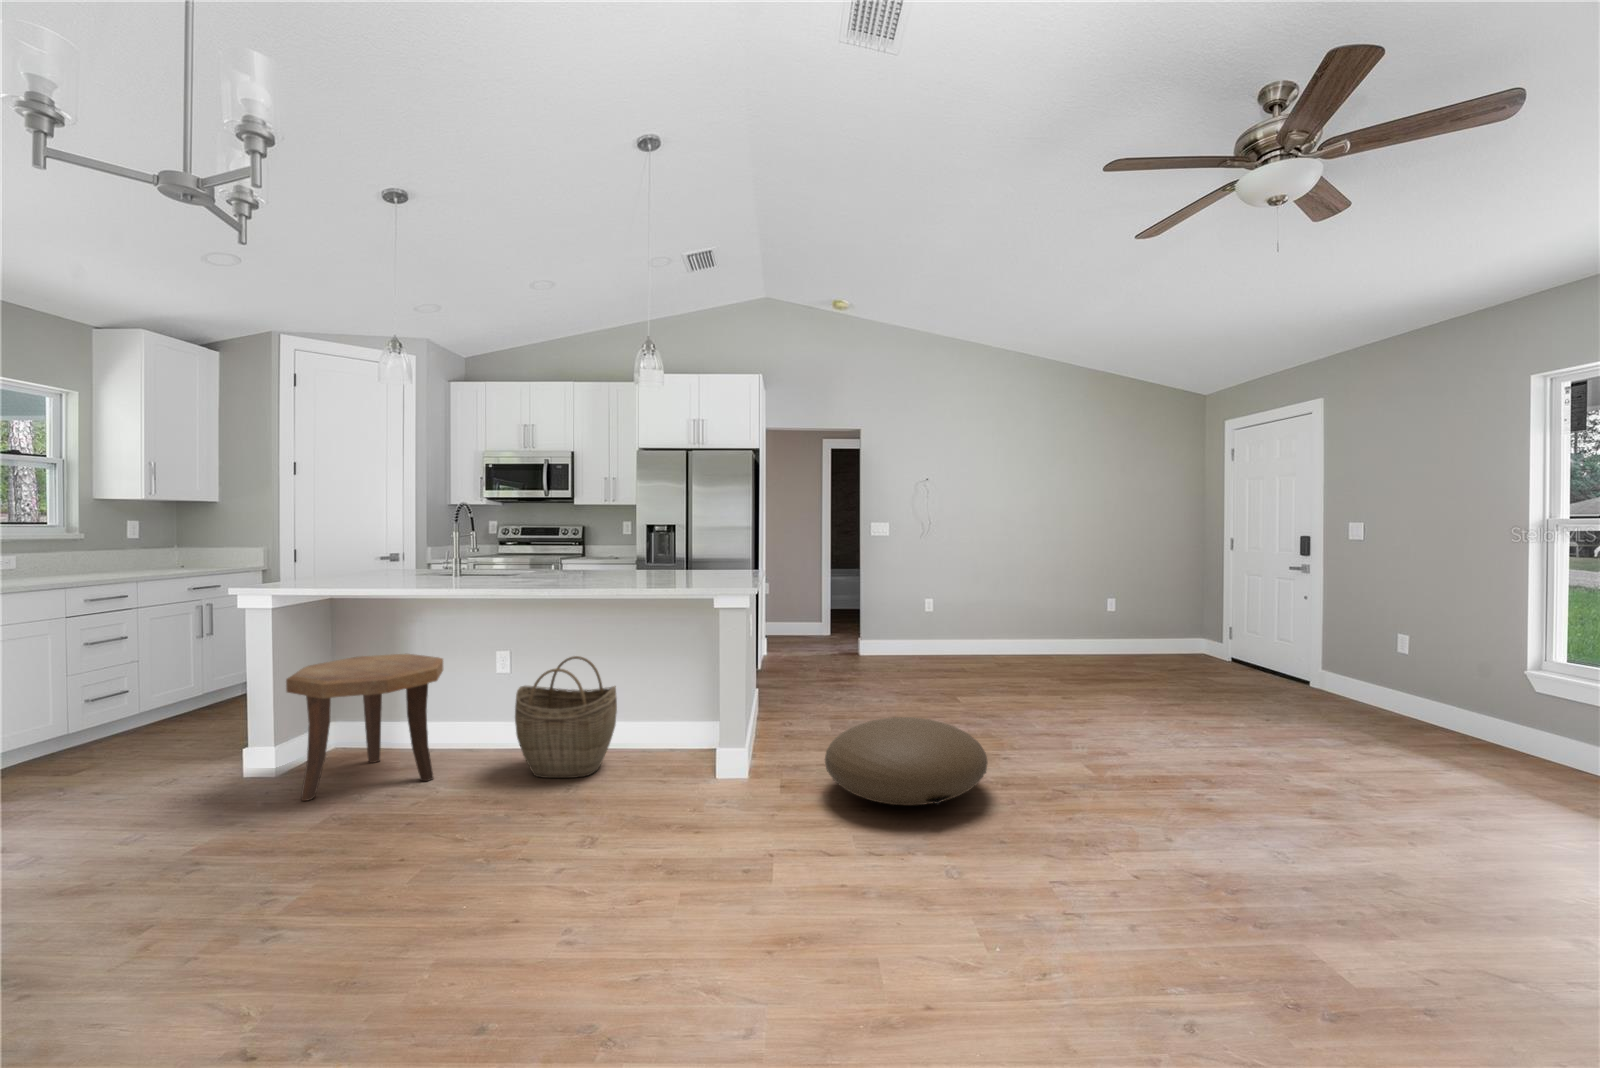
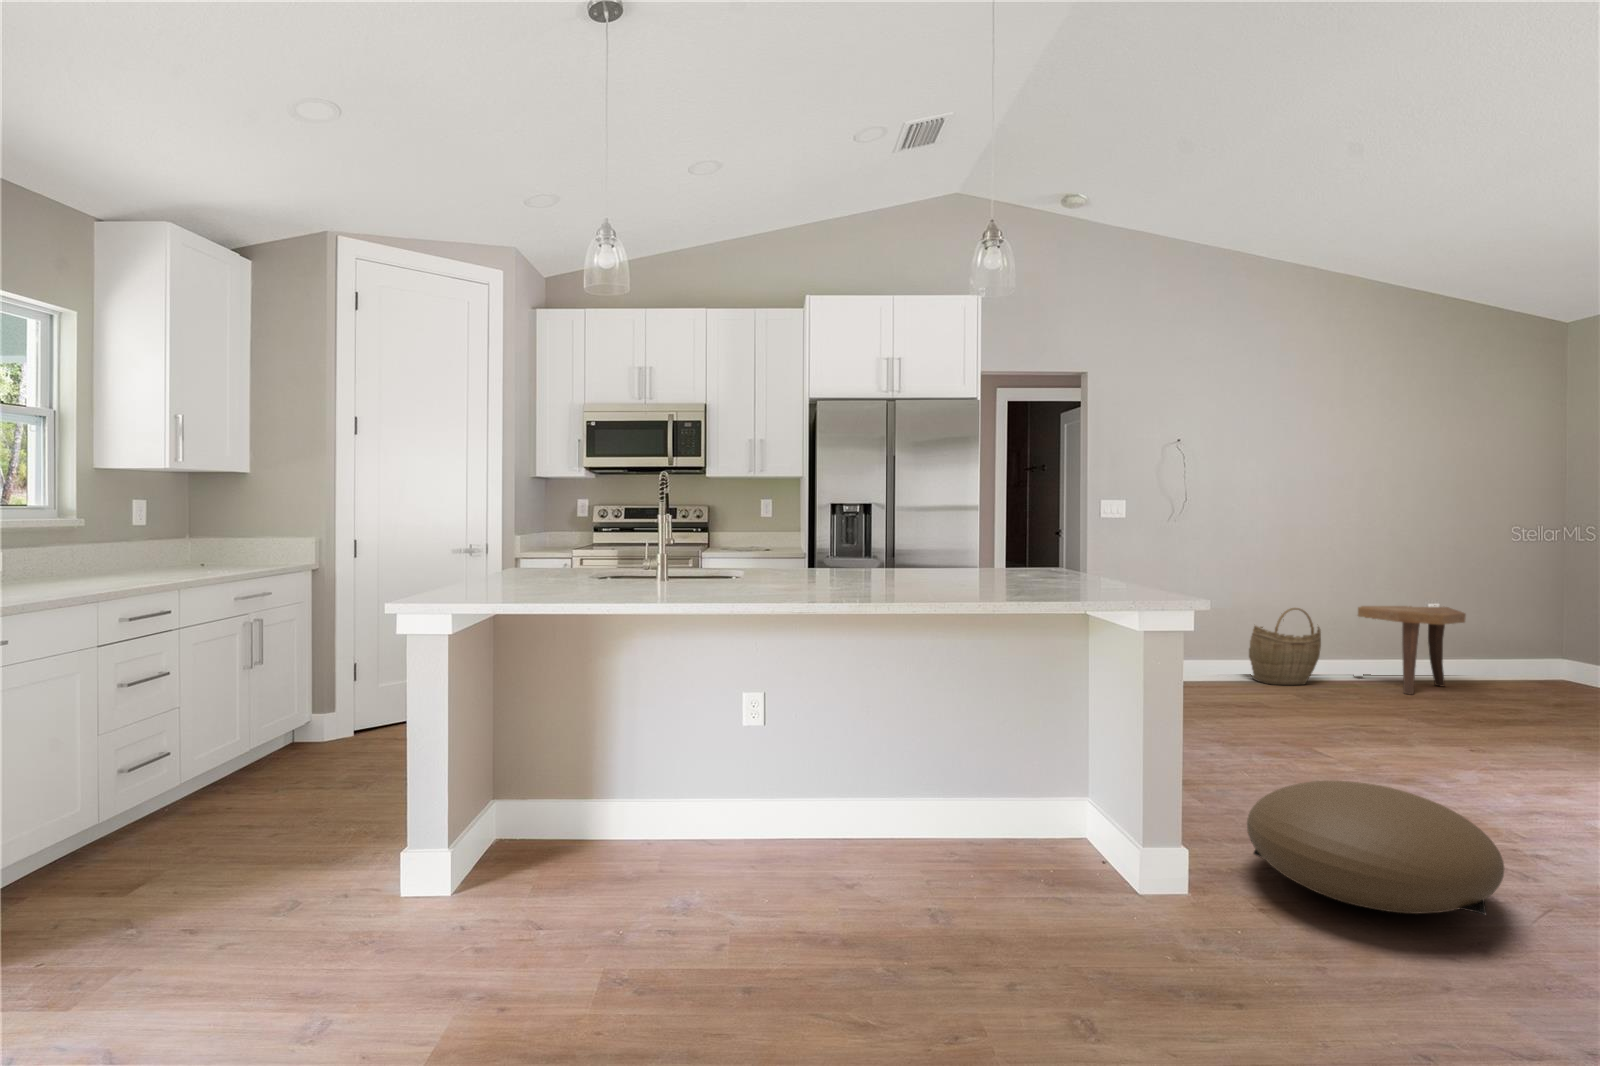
side table: present [286,654,443,801] -> present [1355,605,1466,694]
woven basket: present [515,656,617,778] -> present [1249,608,1321,685]

